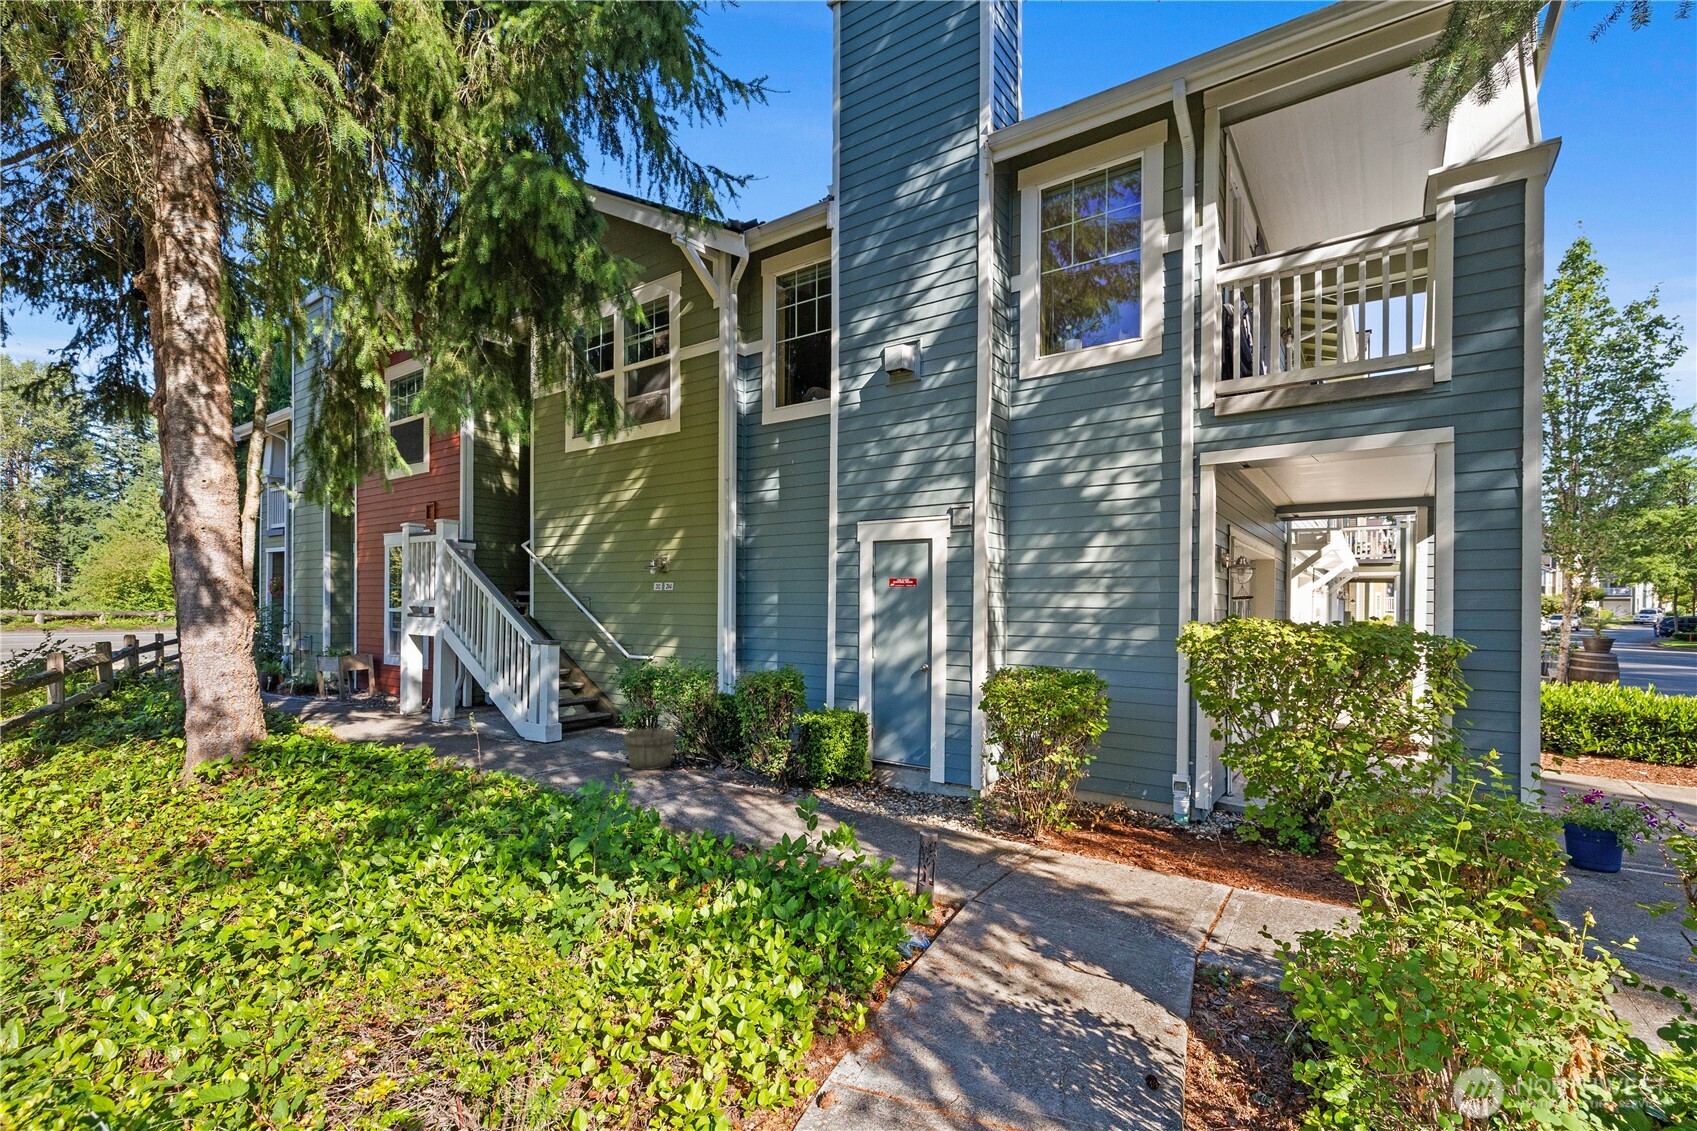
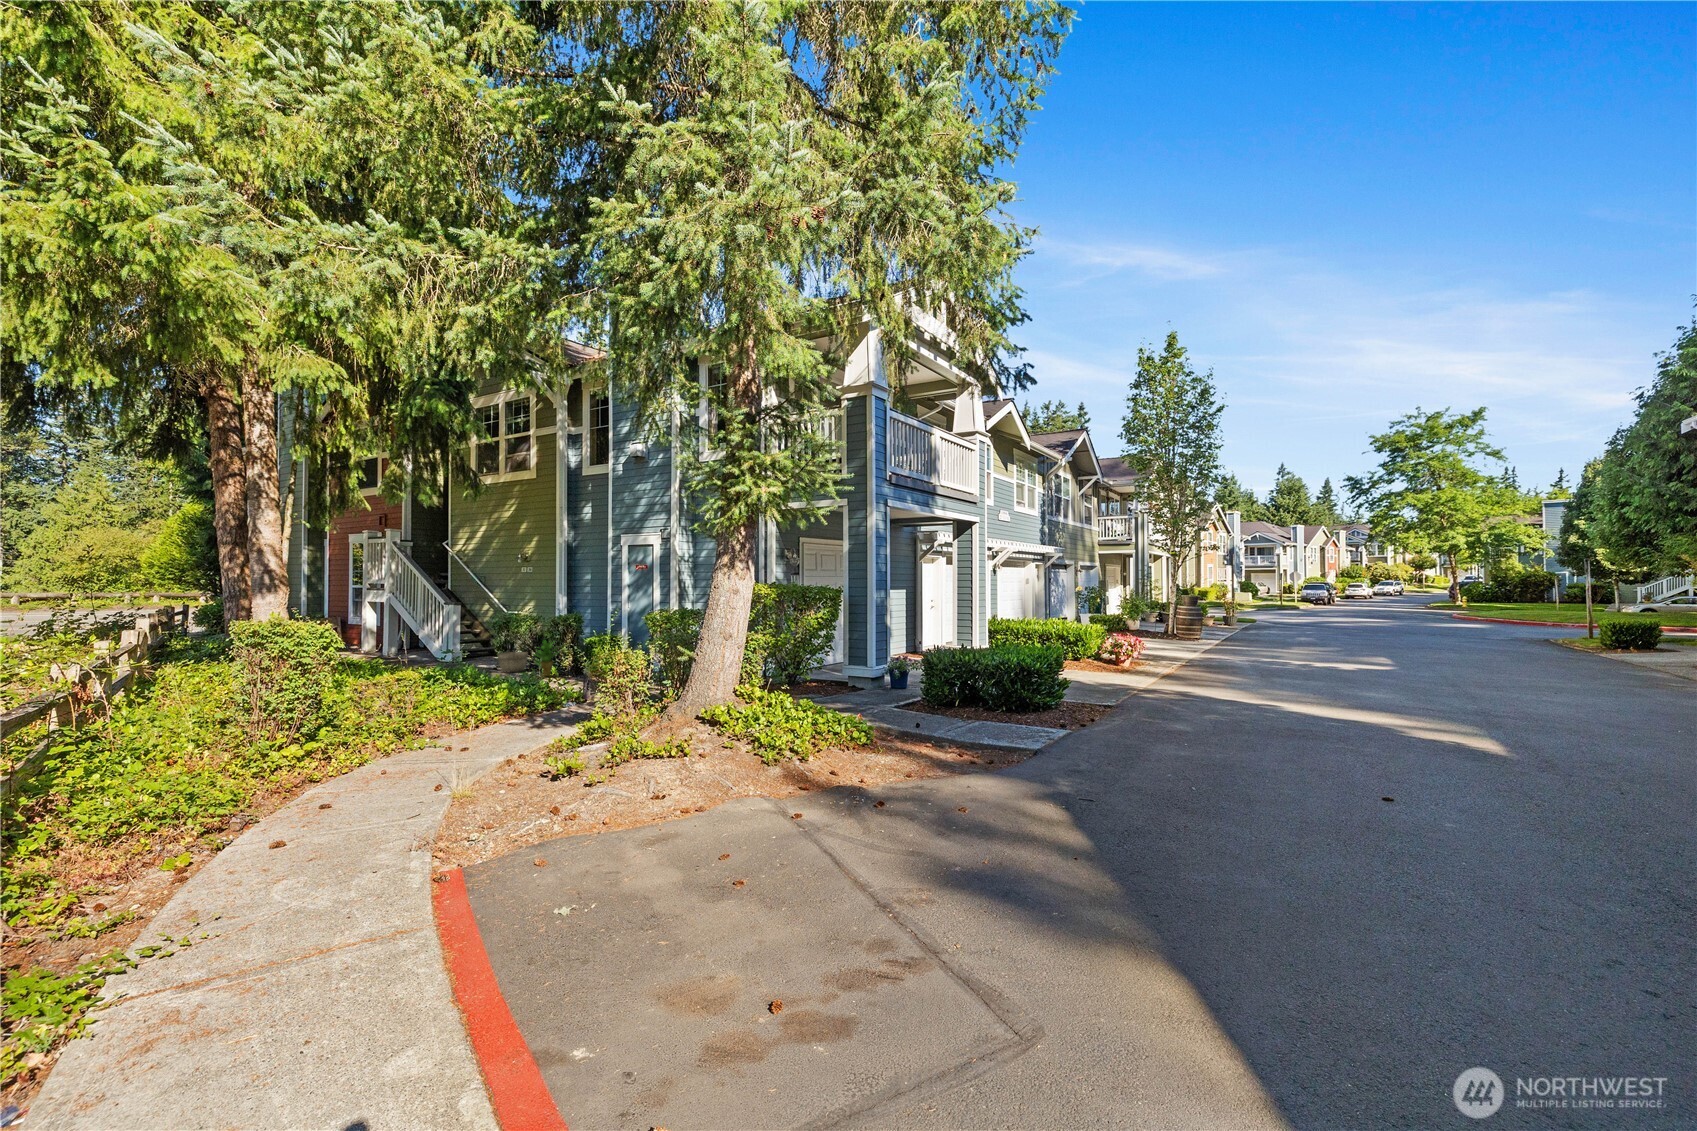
potted plant: none [694,713,746,784] -> present [538,640,556,676]

